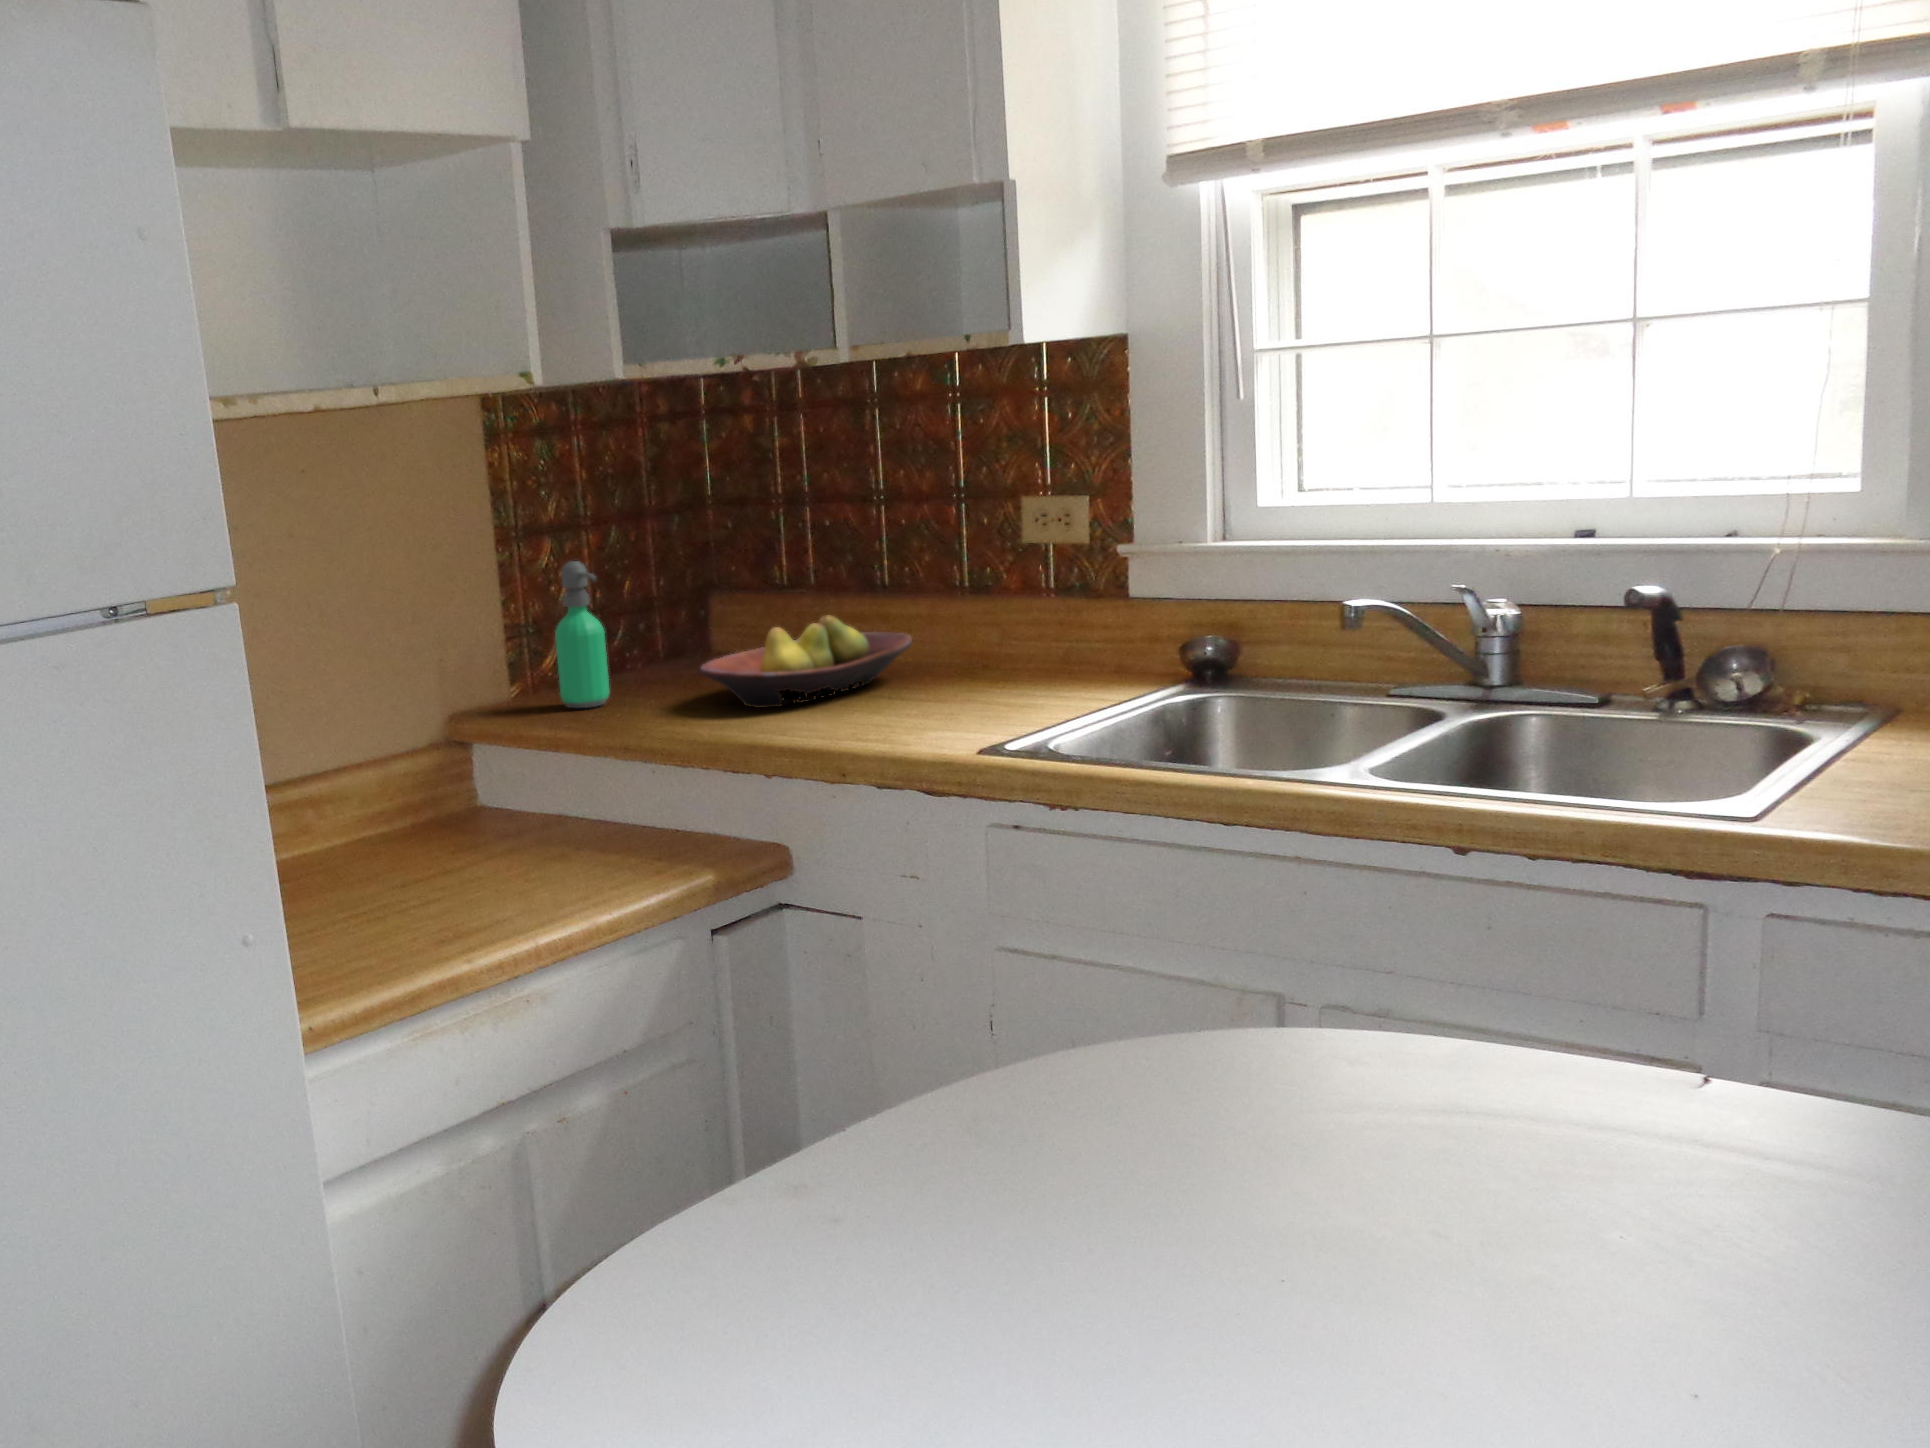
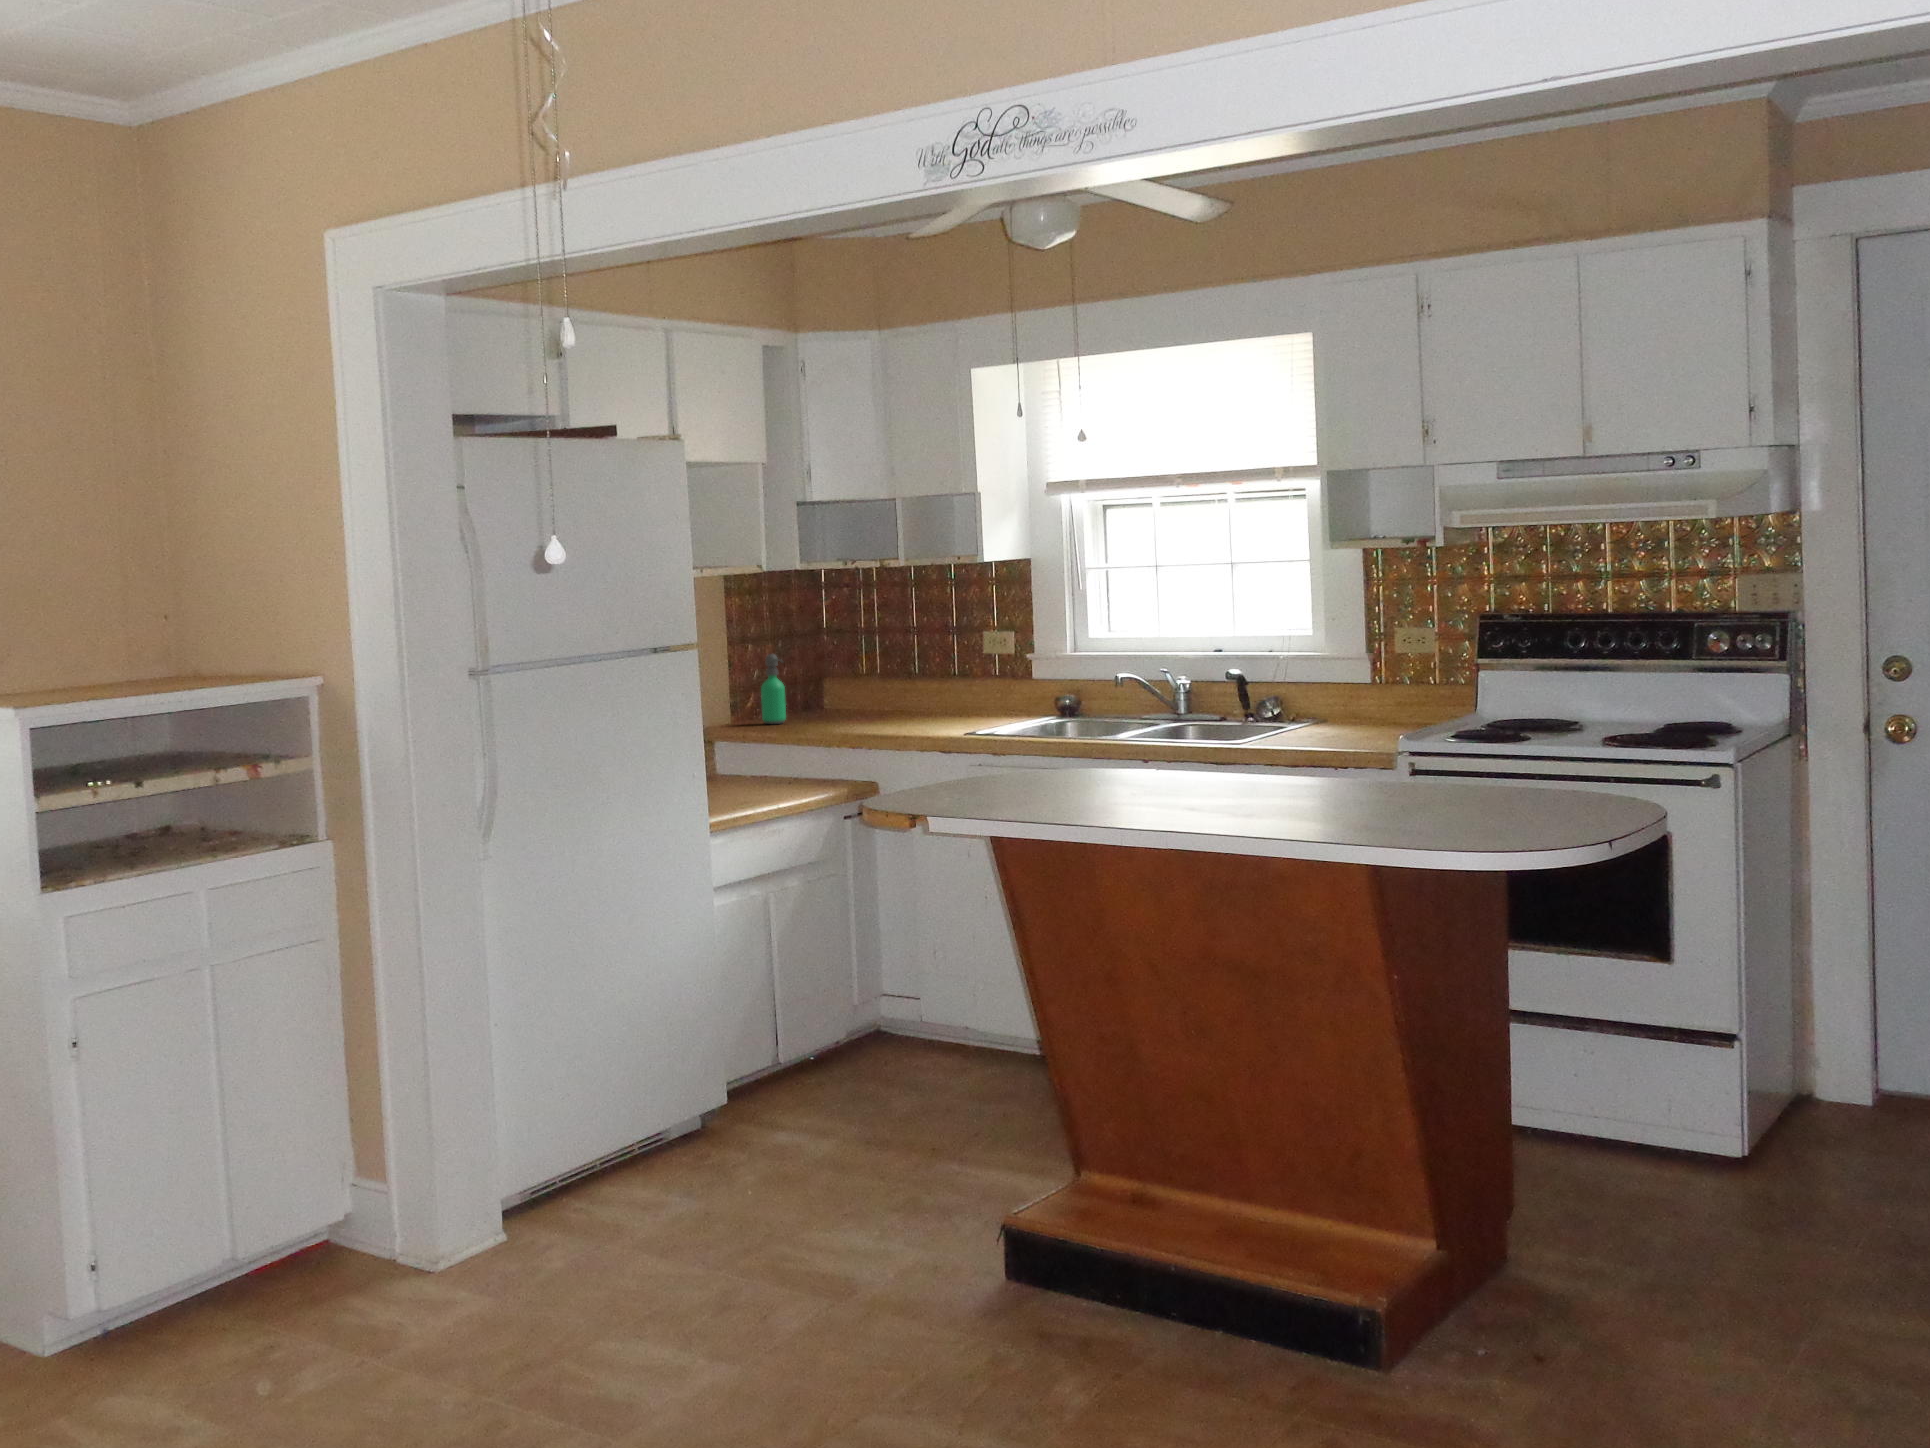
fruit bowl: present [700,615,912,708] -> none [831,684,931,724]

